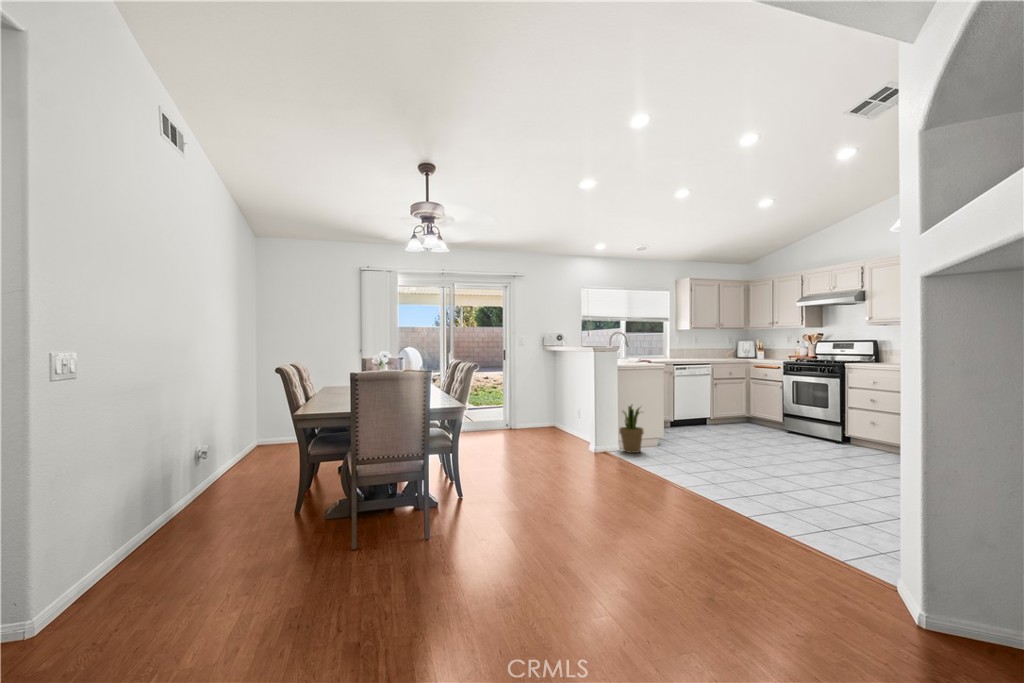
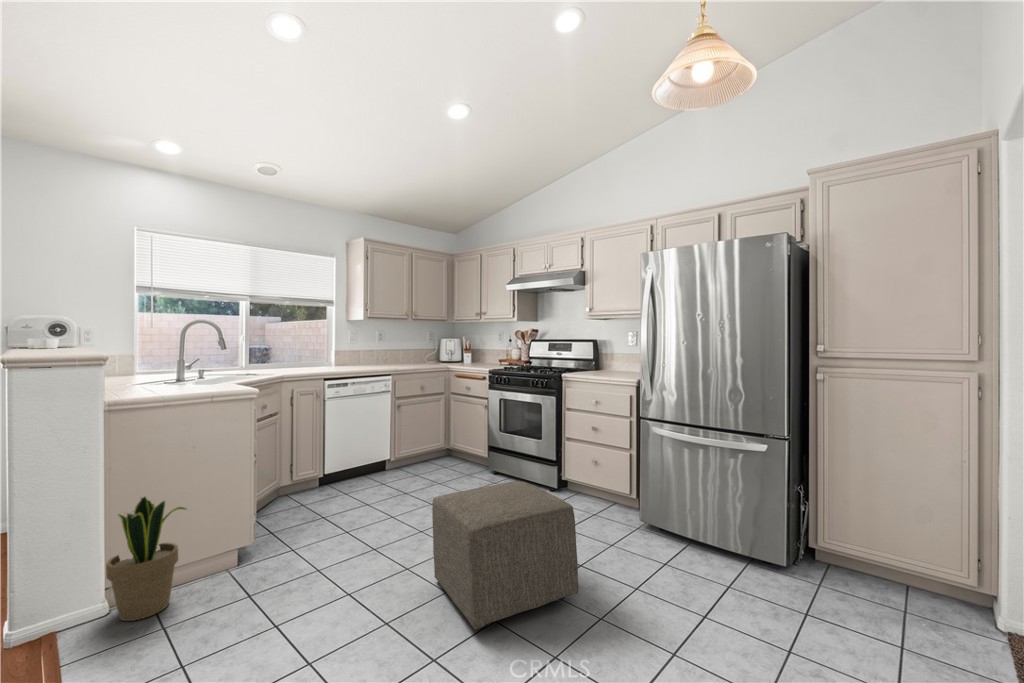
ottoman: none [764,417,856,473] -> present [432,481,578,630]

